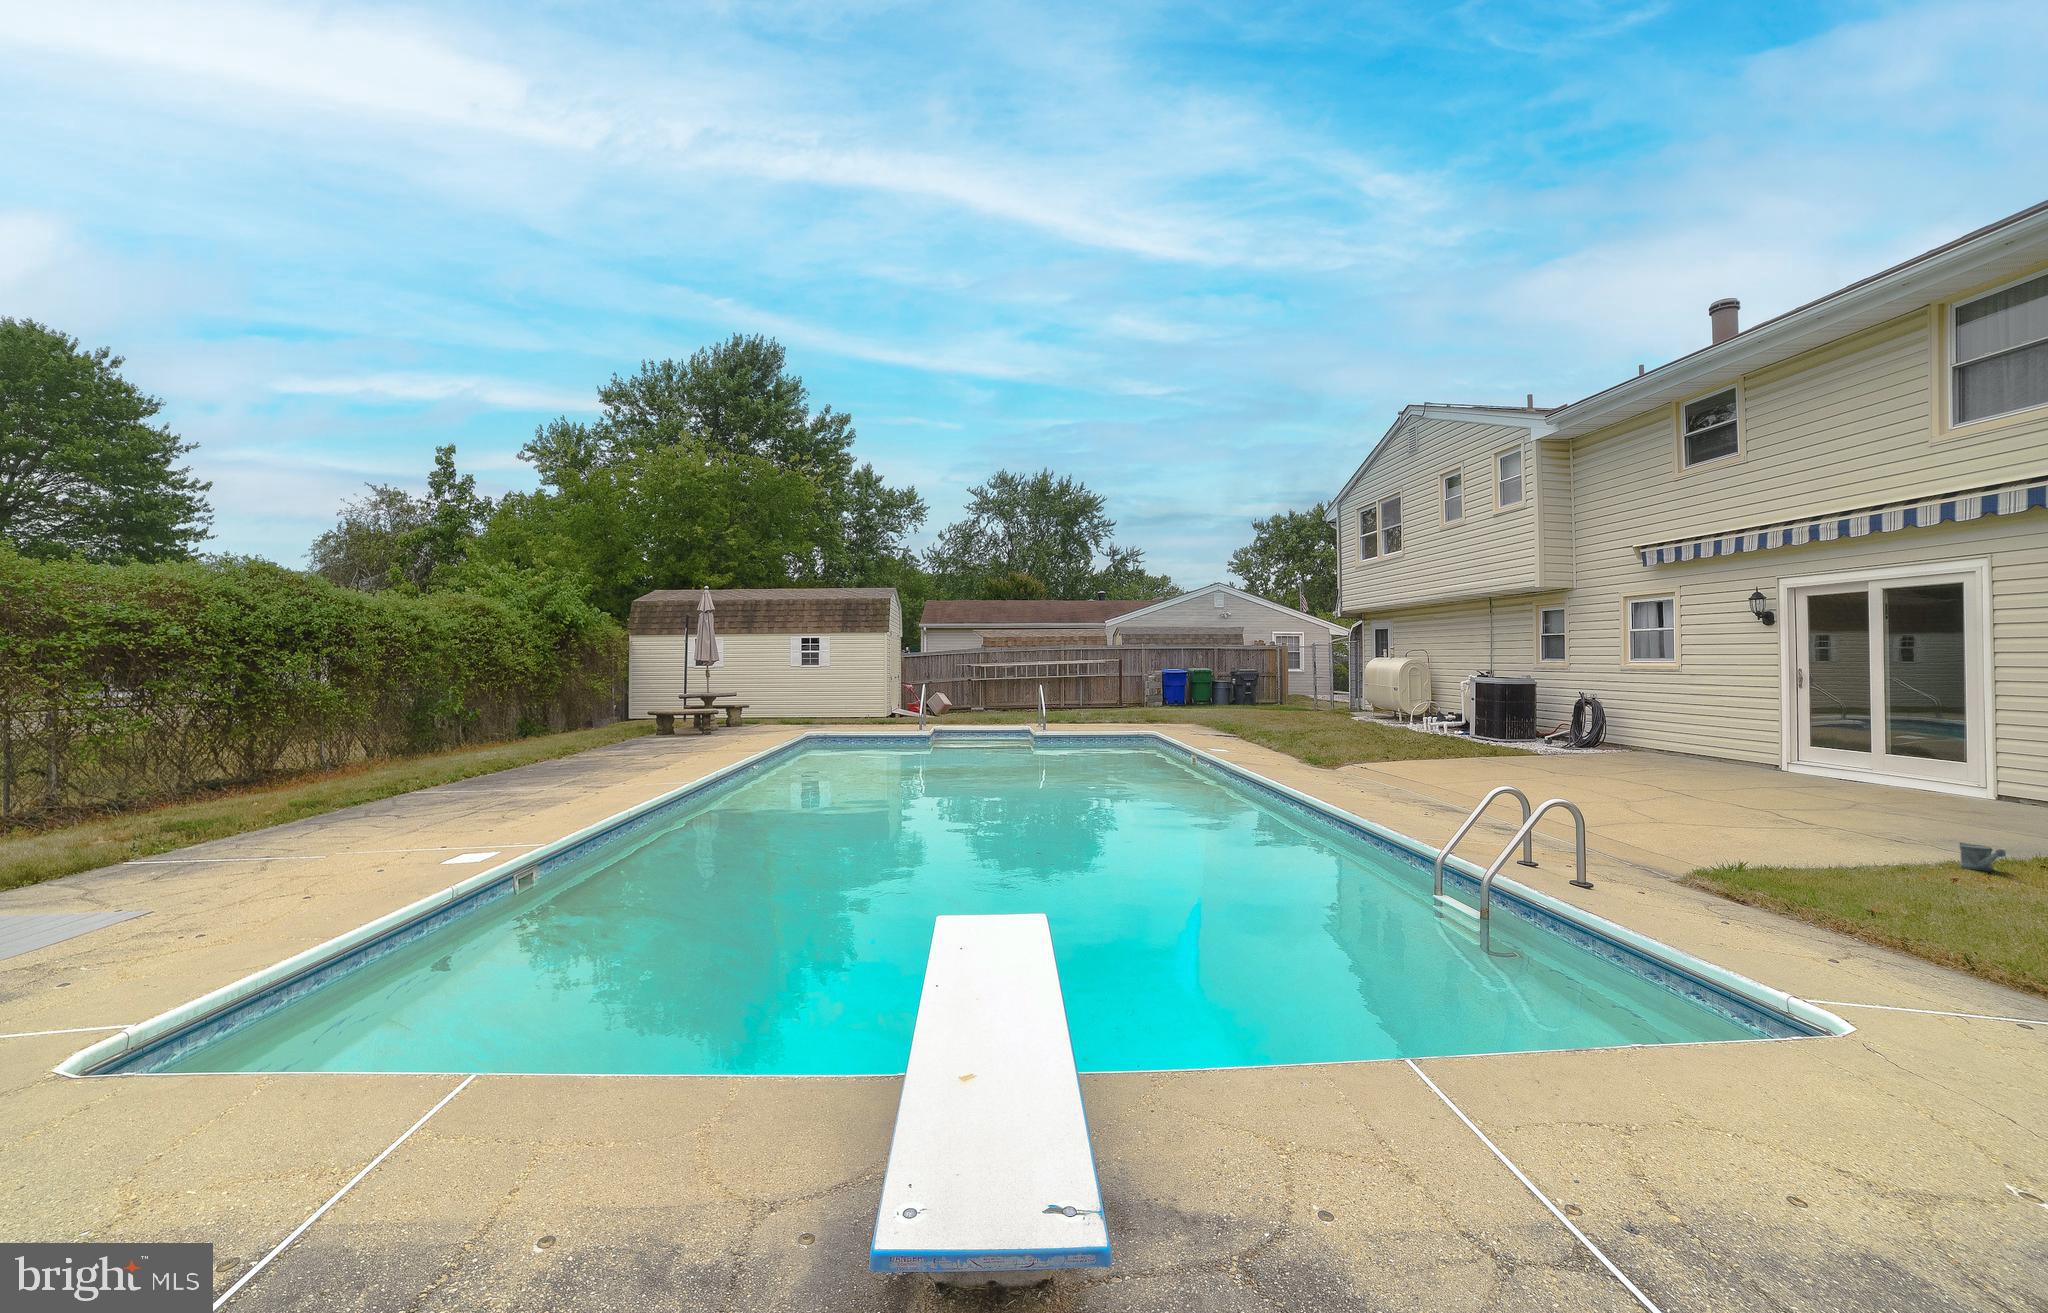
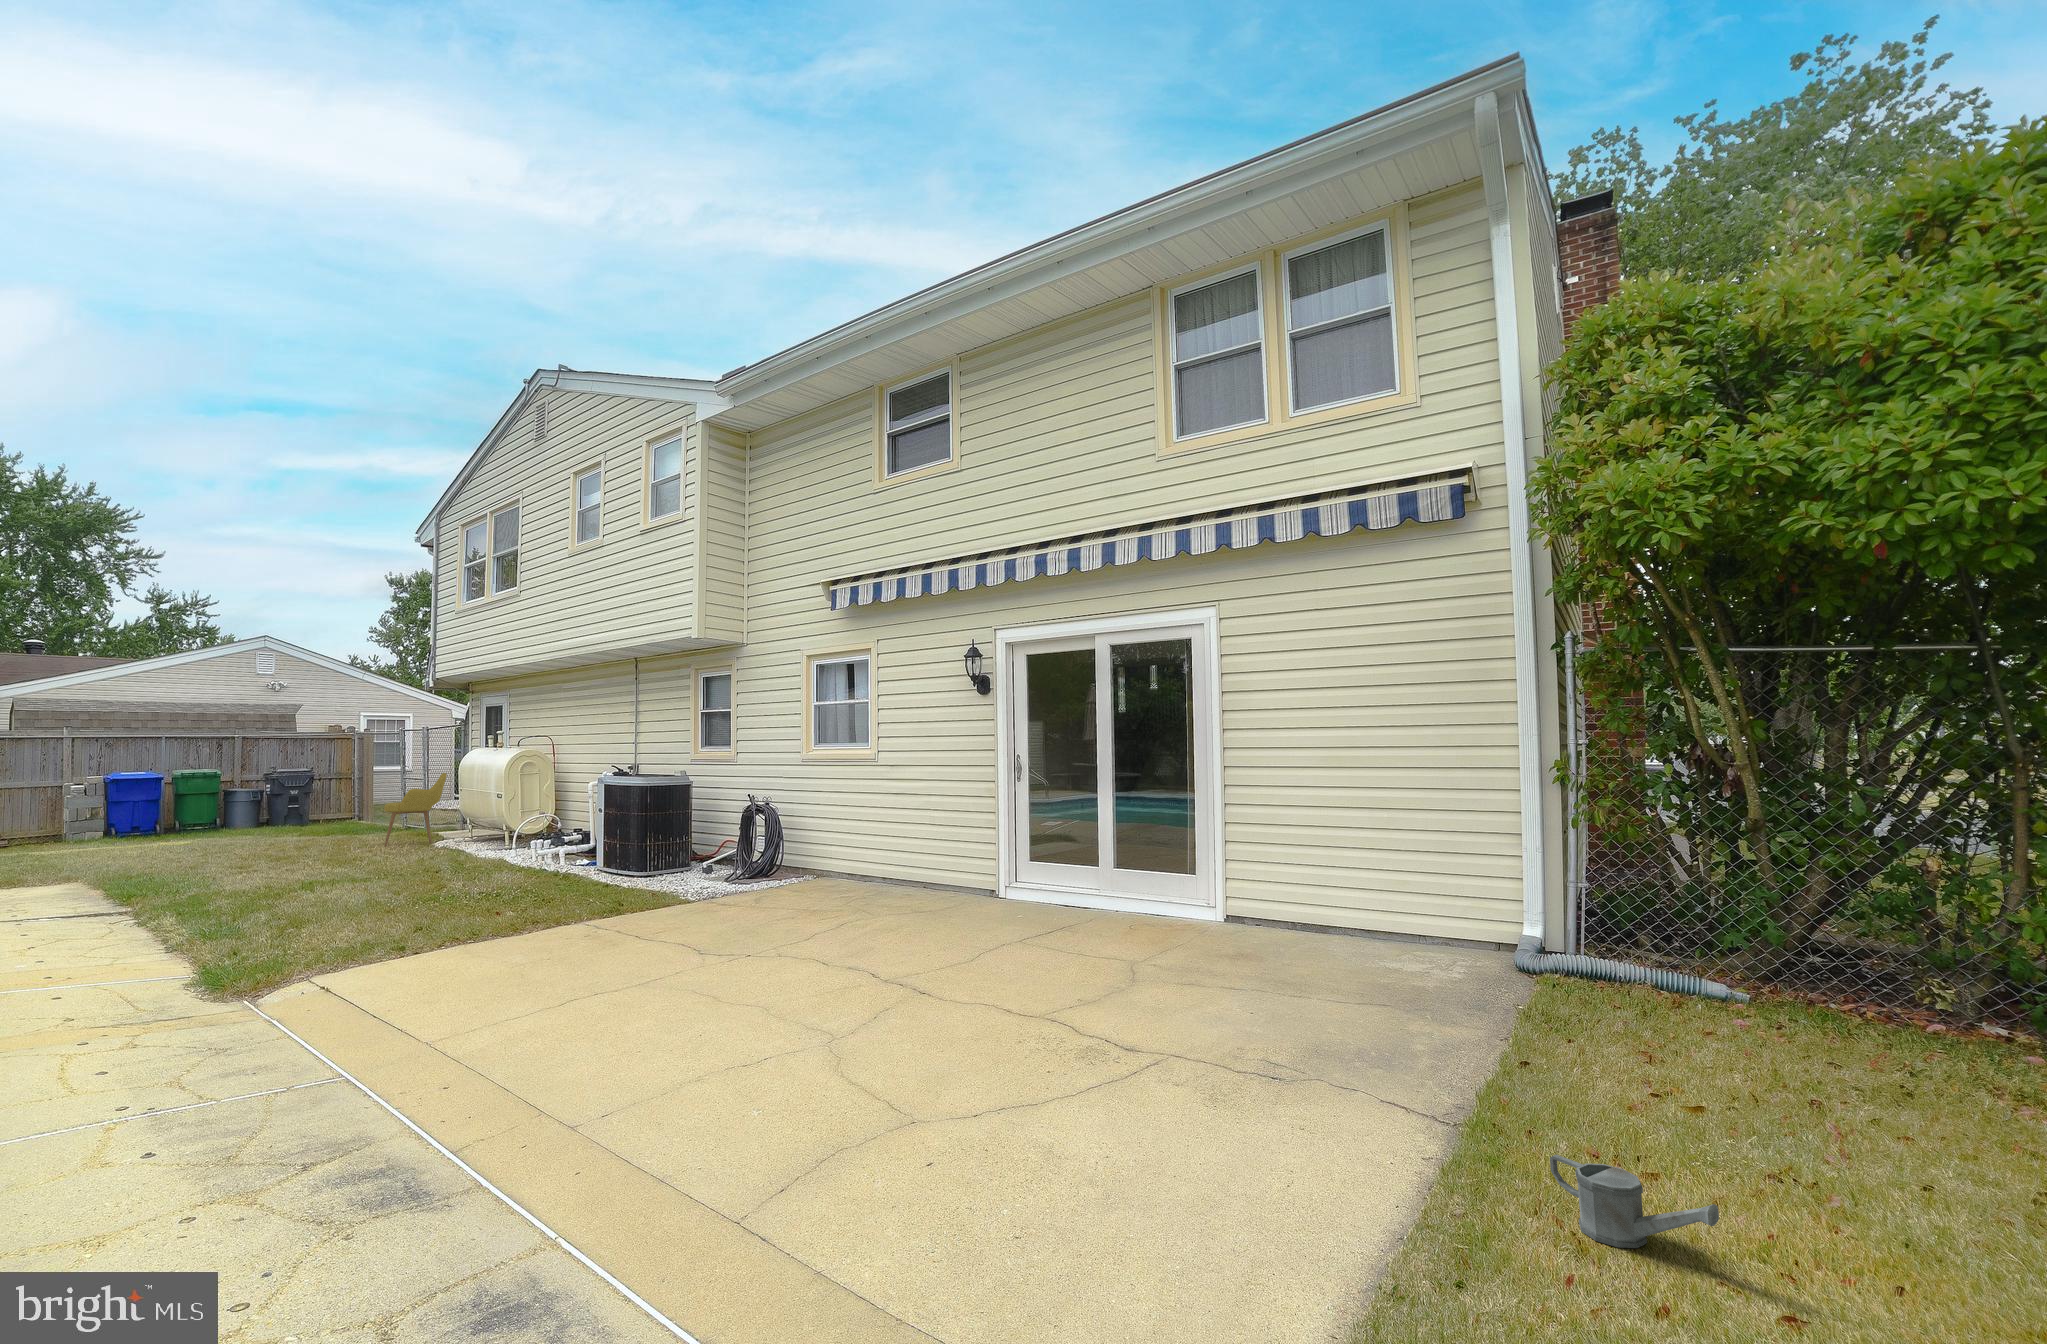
chair: none [1329,674,1362,718] -> present [384,773,447,846]

